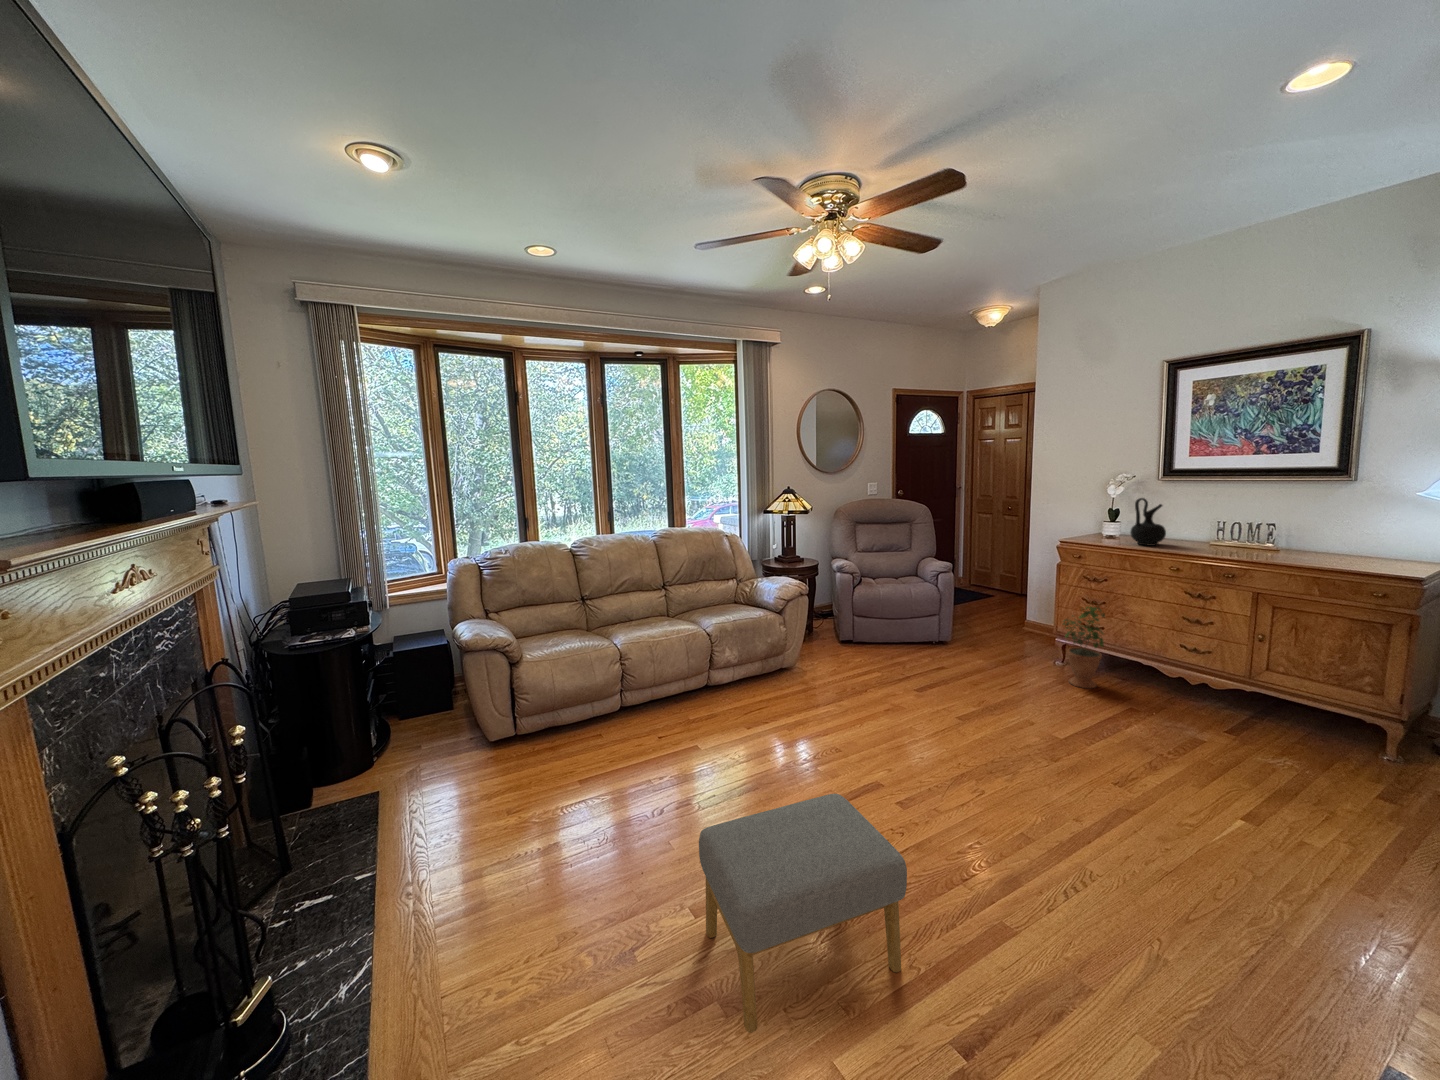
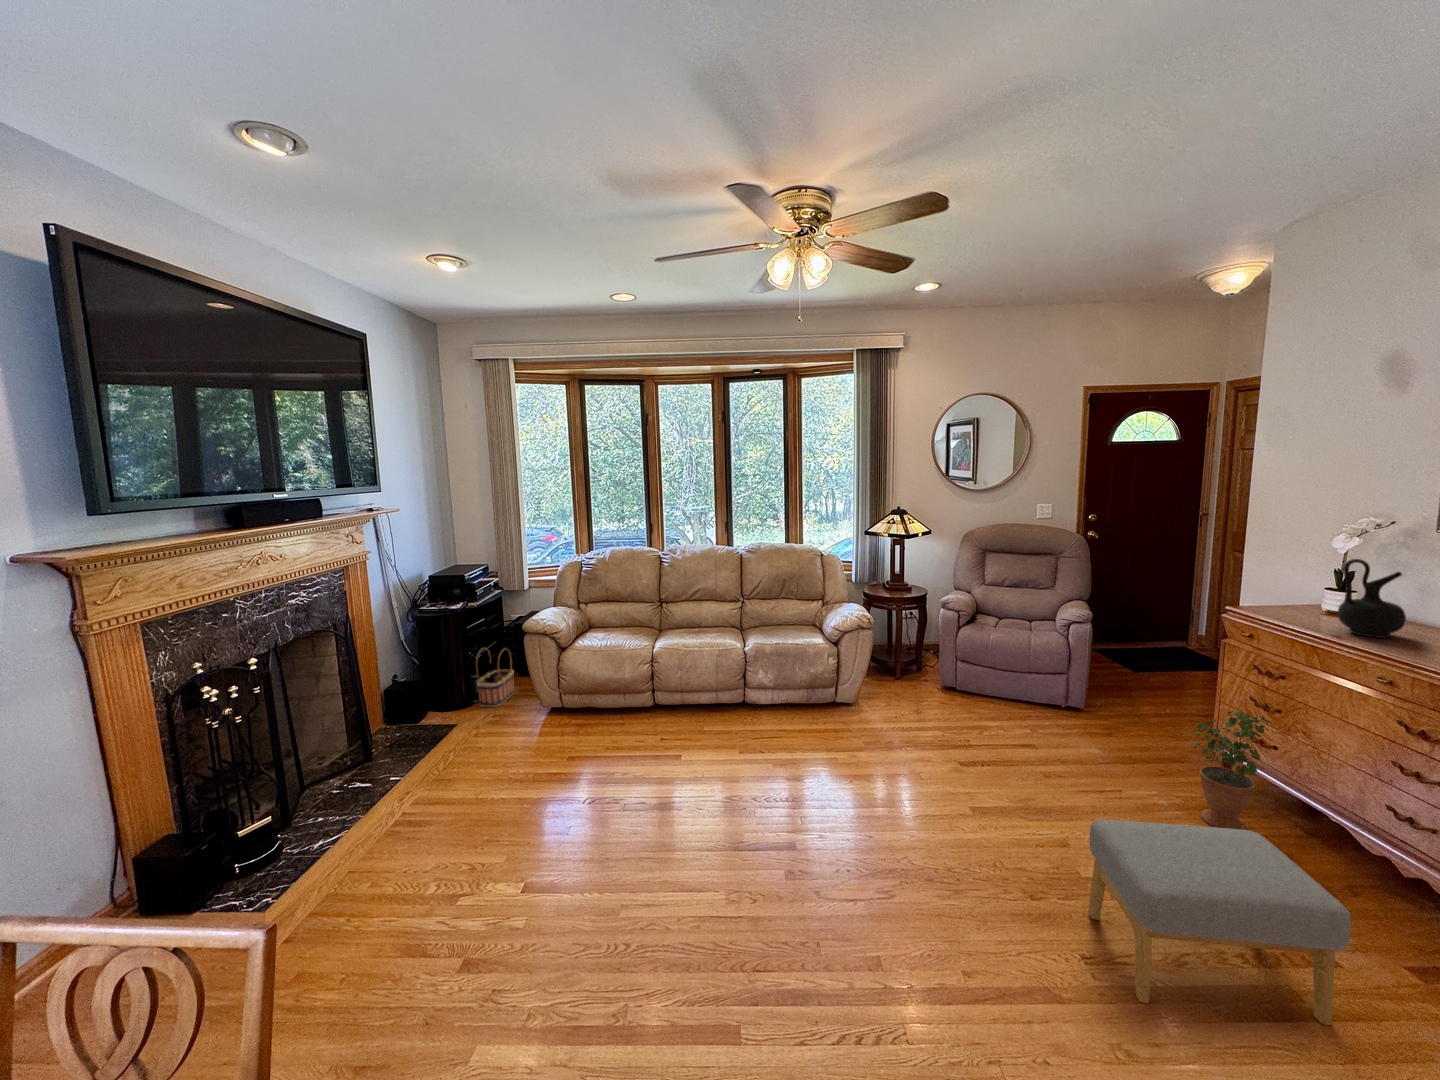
basket: none [383,678,428,758] -> present [476,657,515,707]
footstool: present [699,794,907,1032] -> present [1088,820,1351,1025]

